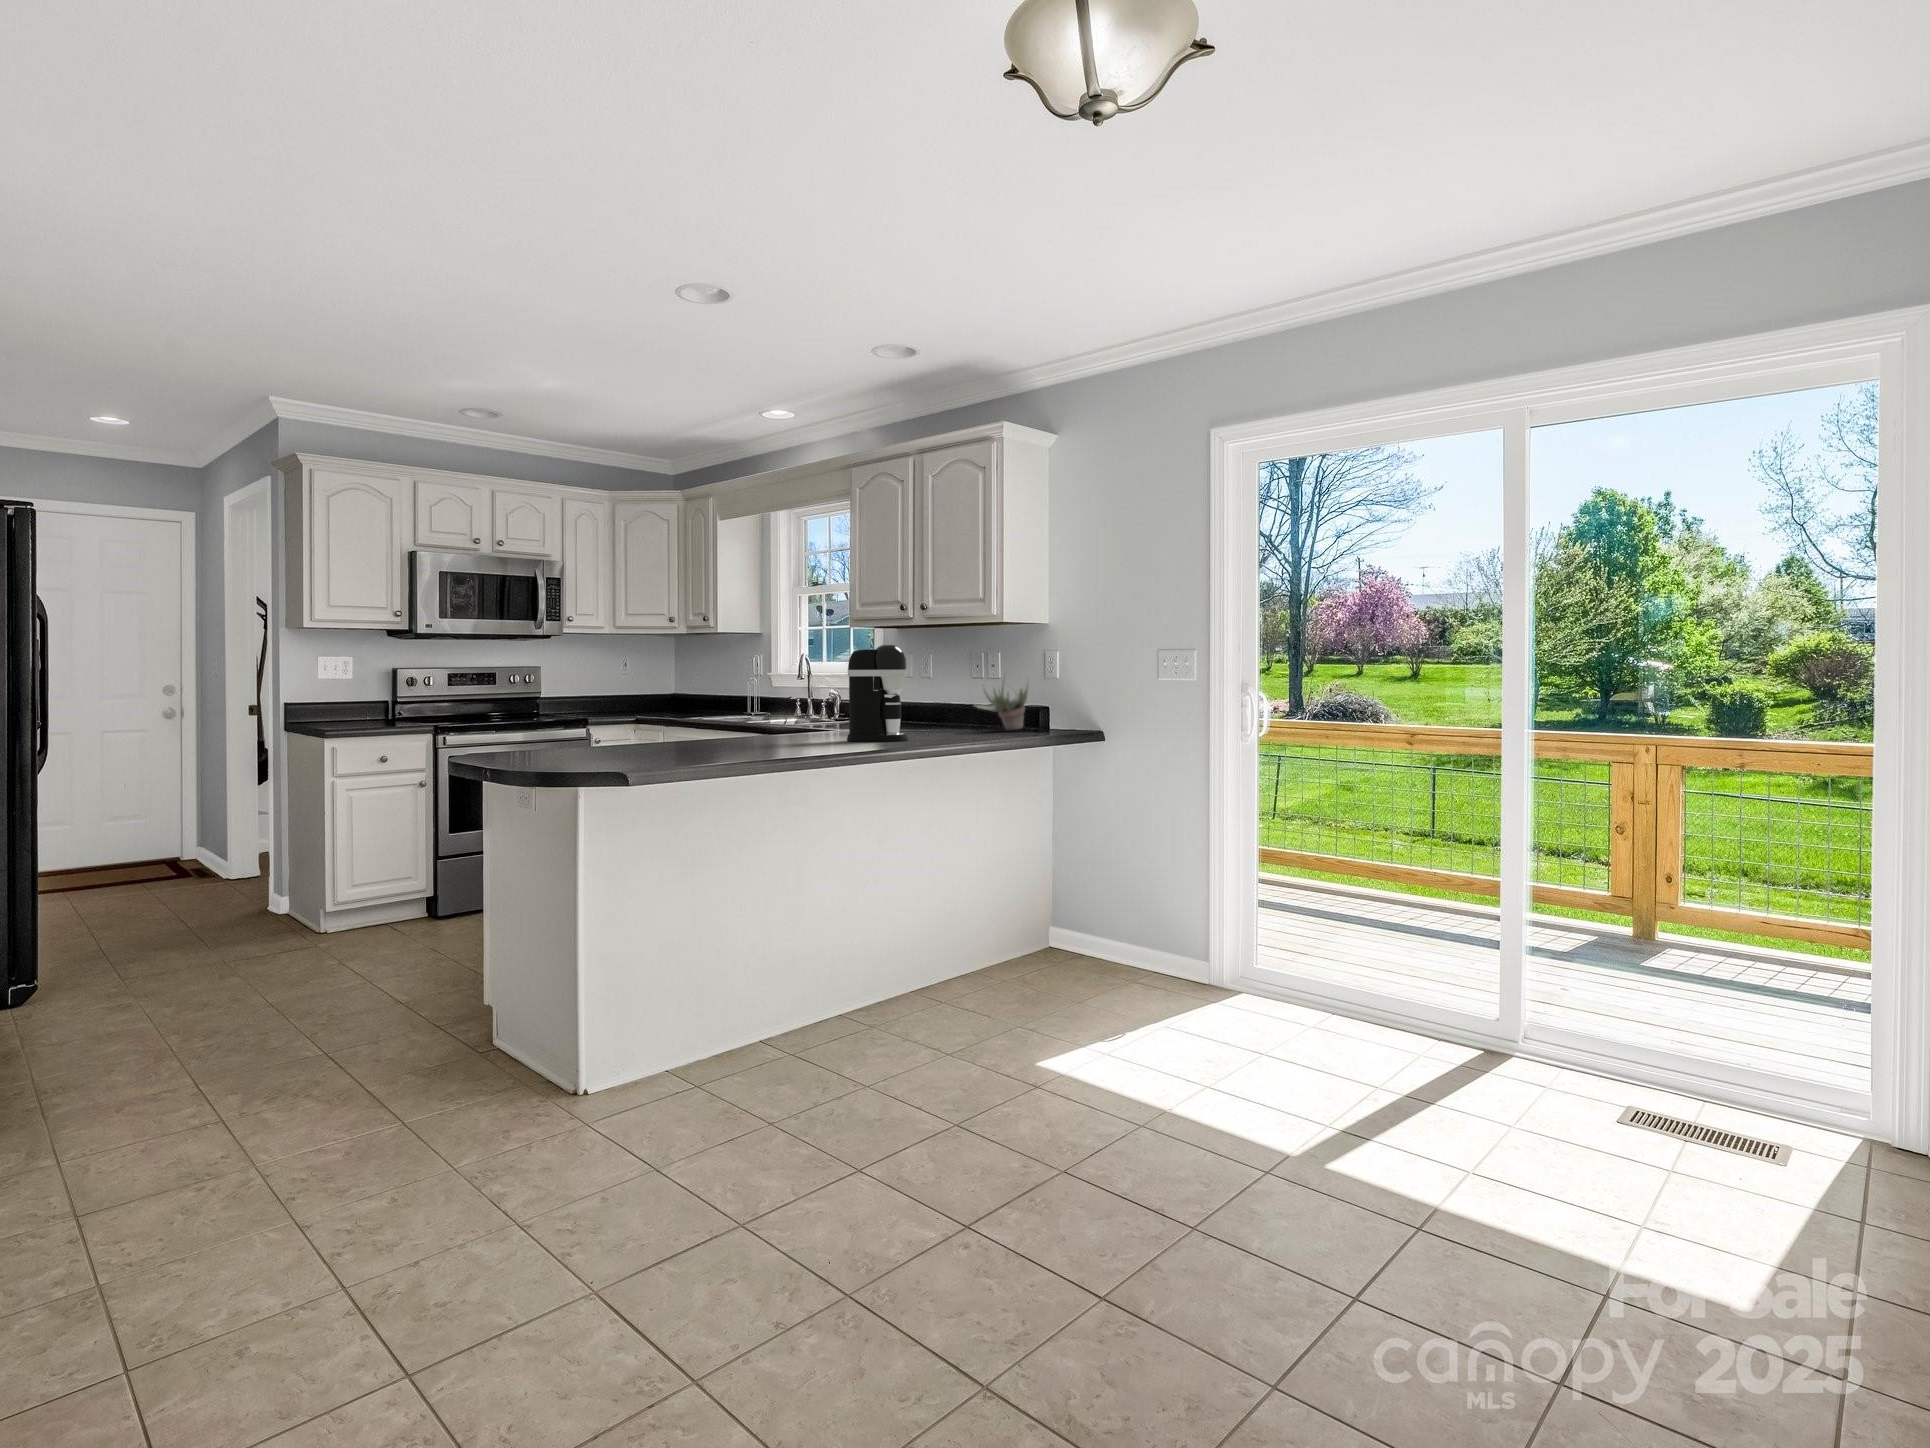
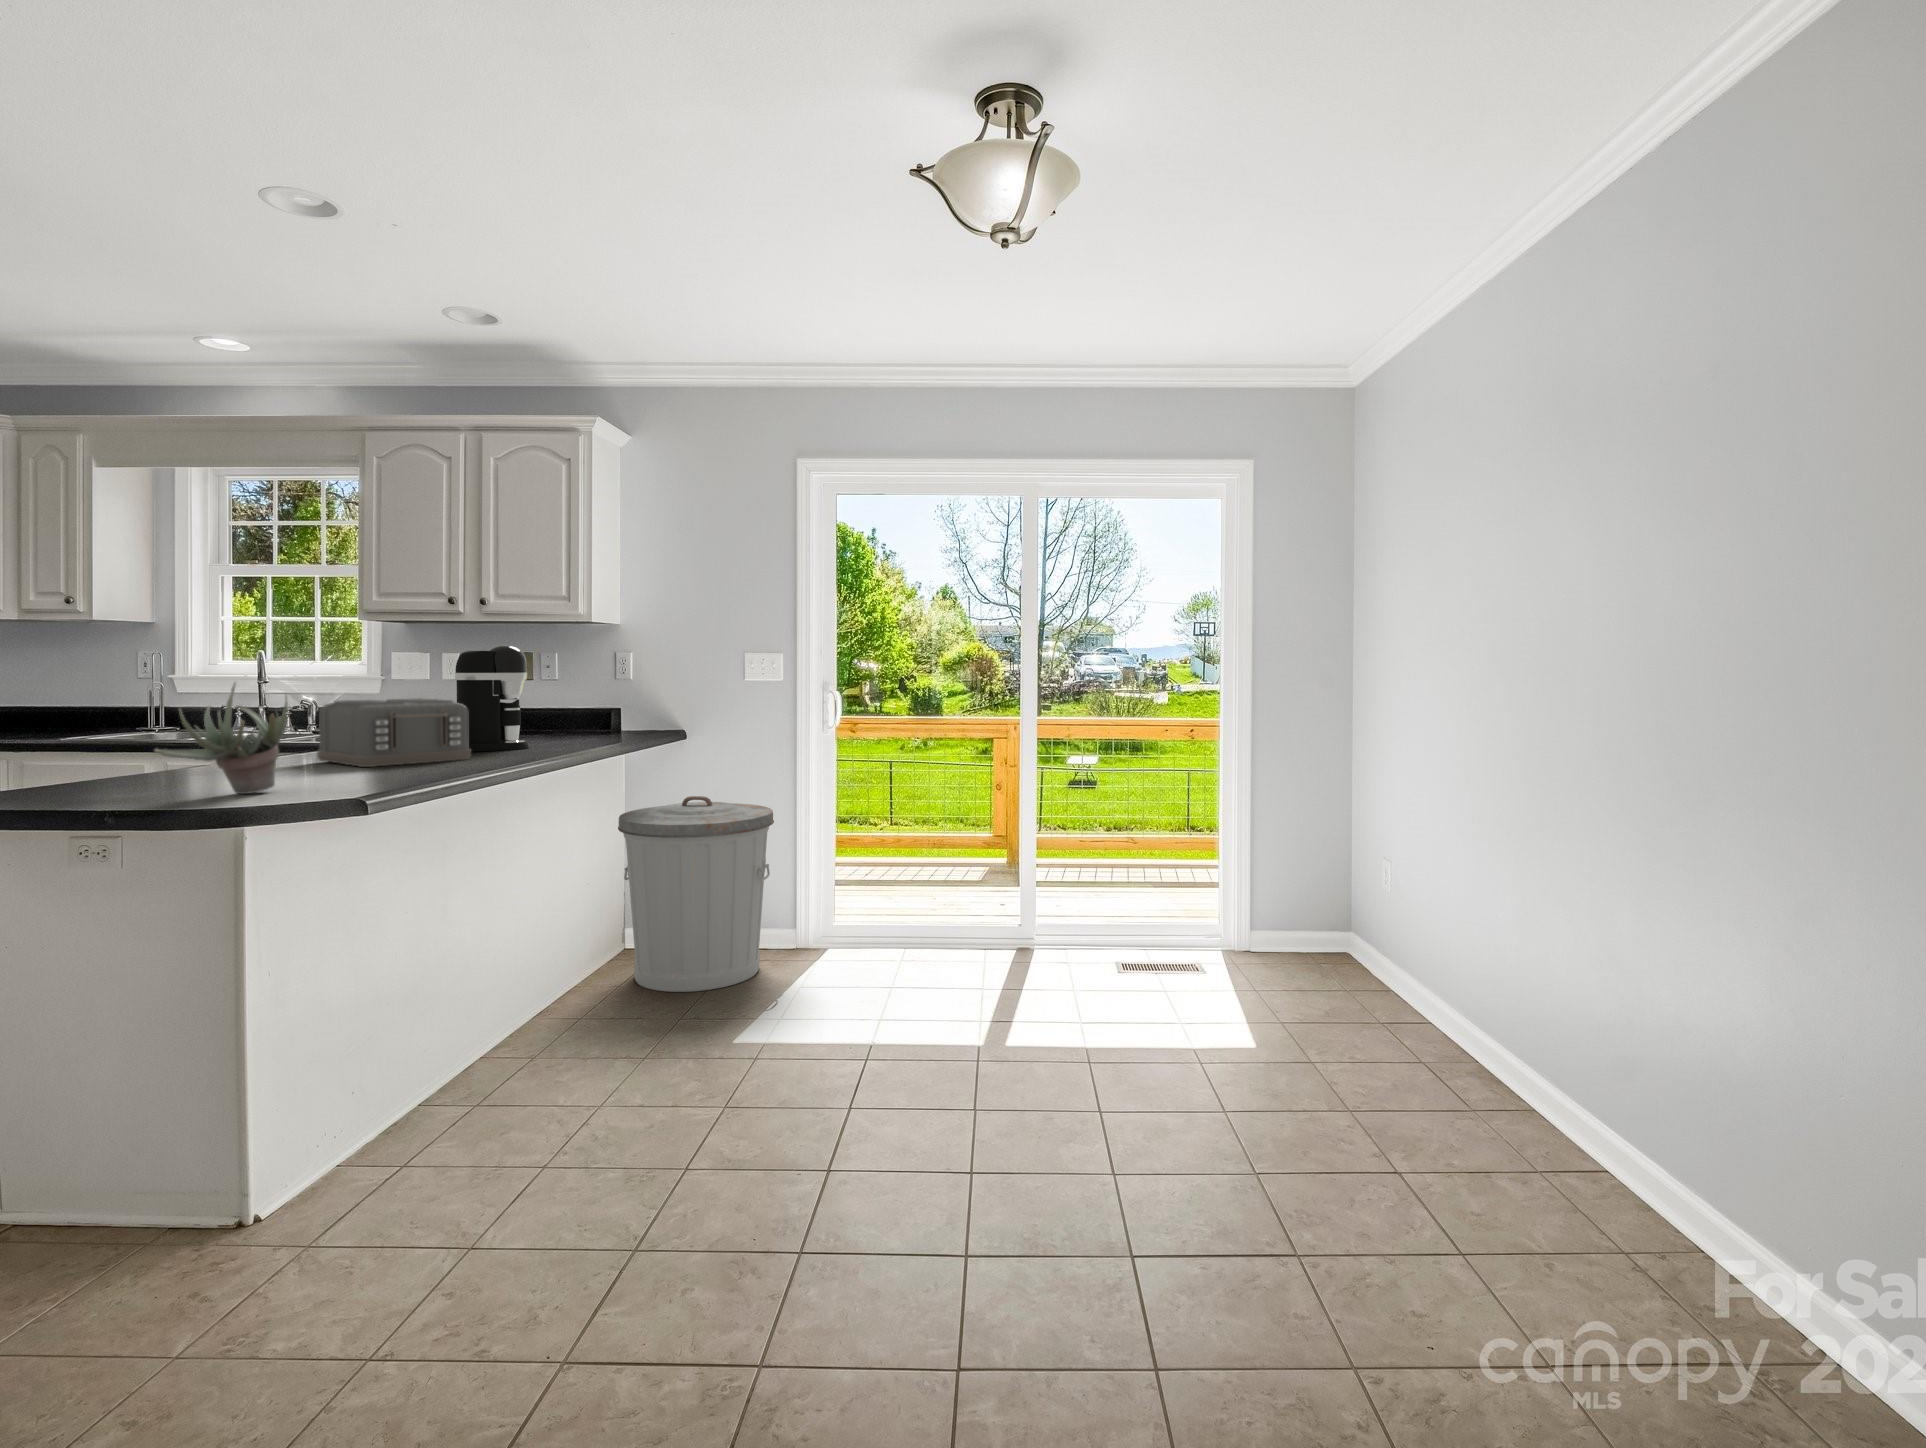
succulent plant: present [975,680,1028,731] -> present [154,682,288,794]
toaster: none [735,692,826,748] -> present [317,699,471,767]
trash can: none [1005,801,1165,1009] -> present [618,796,774,992]

